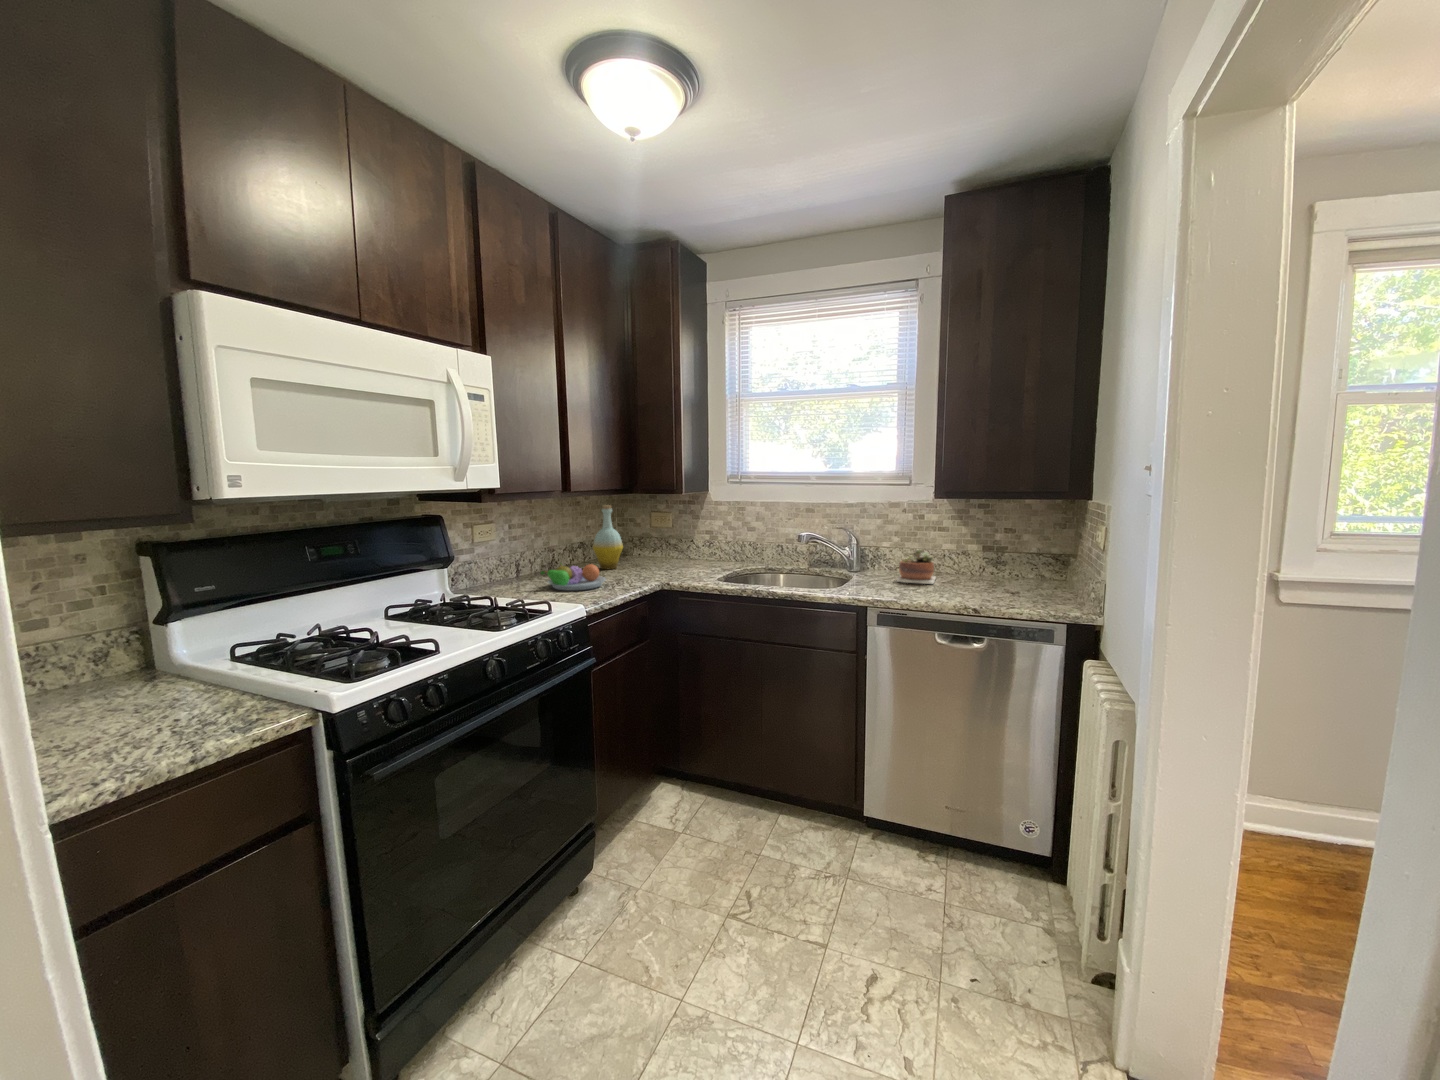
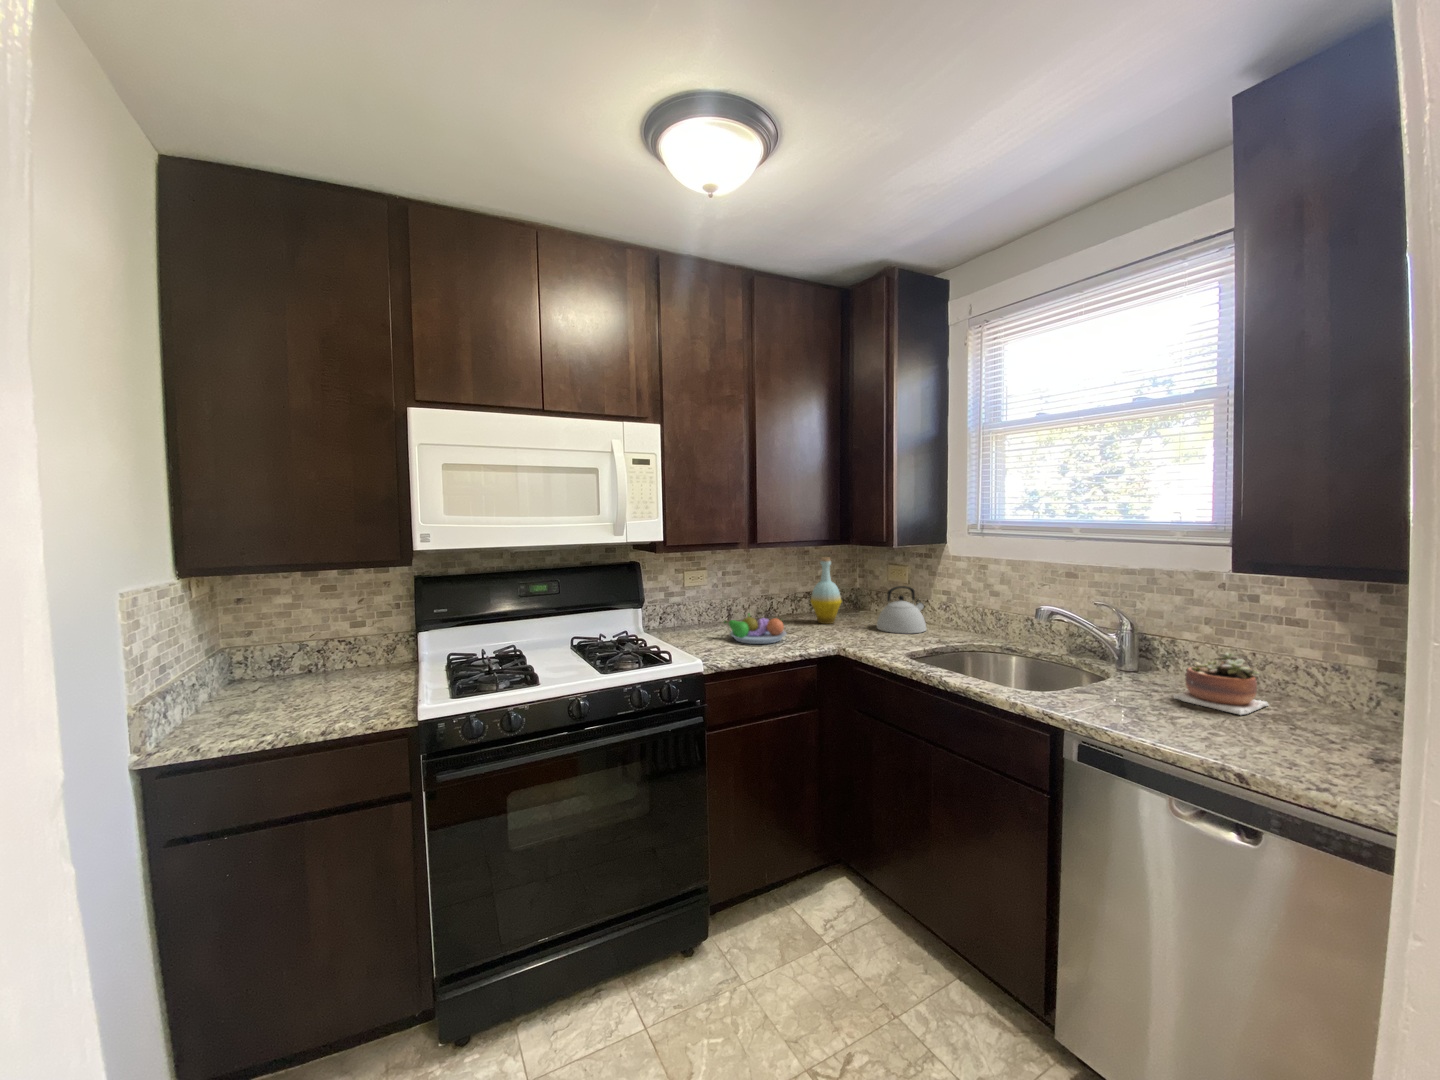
kettle: none [656,528,699,569] -> present [877,586,926,634]

